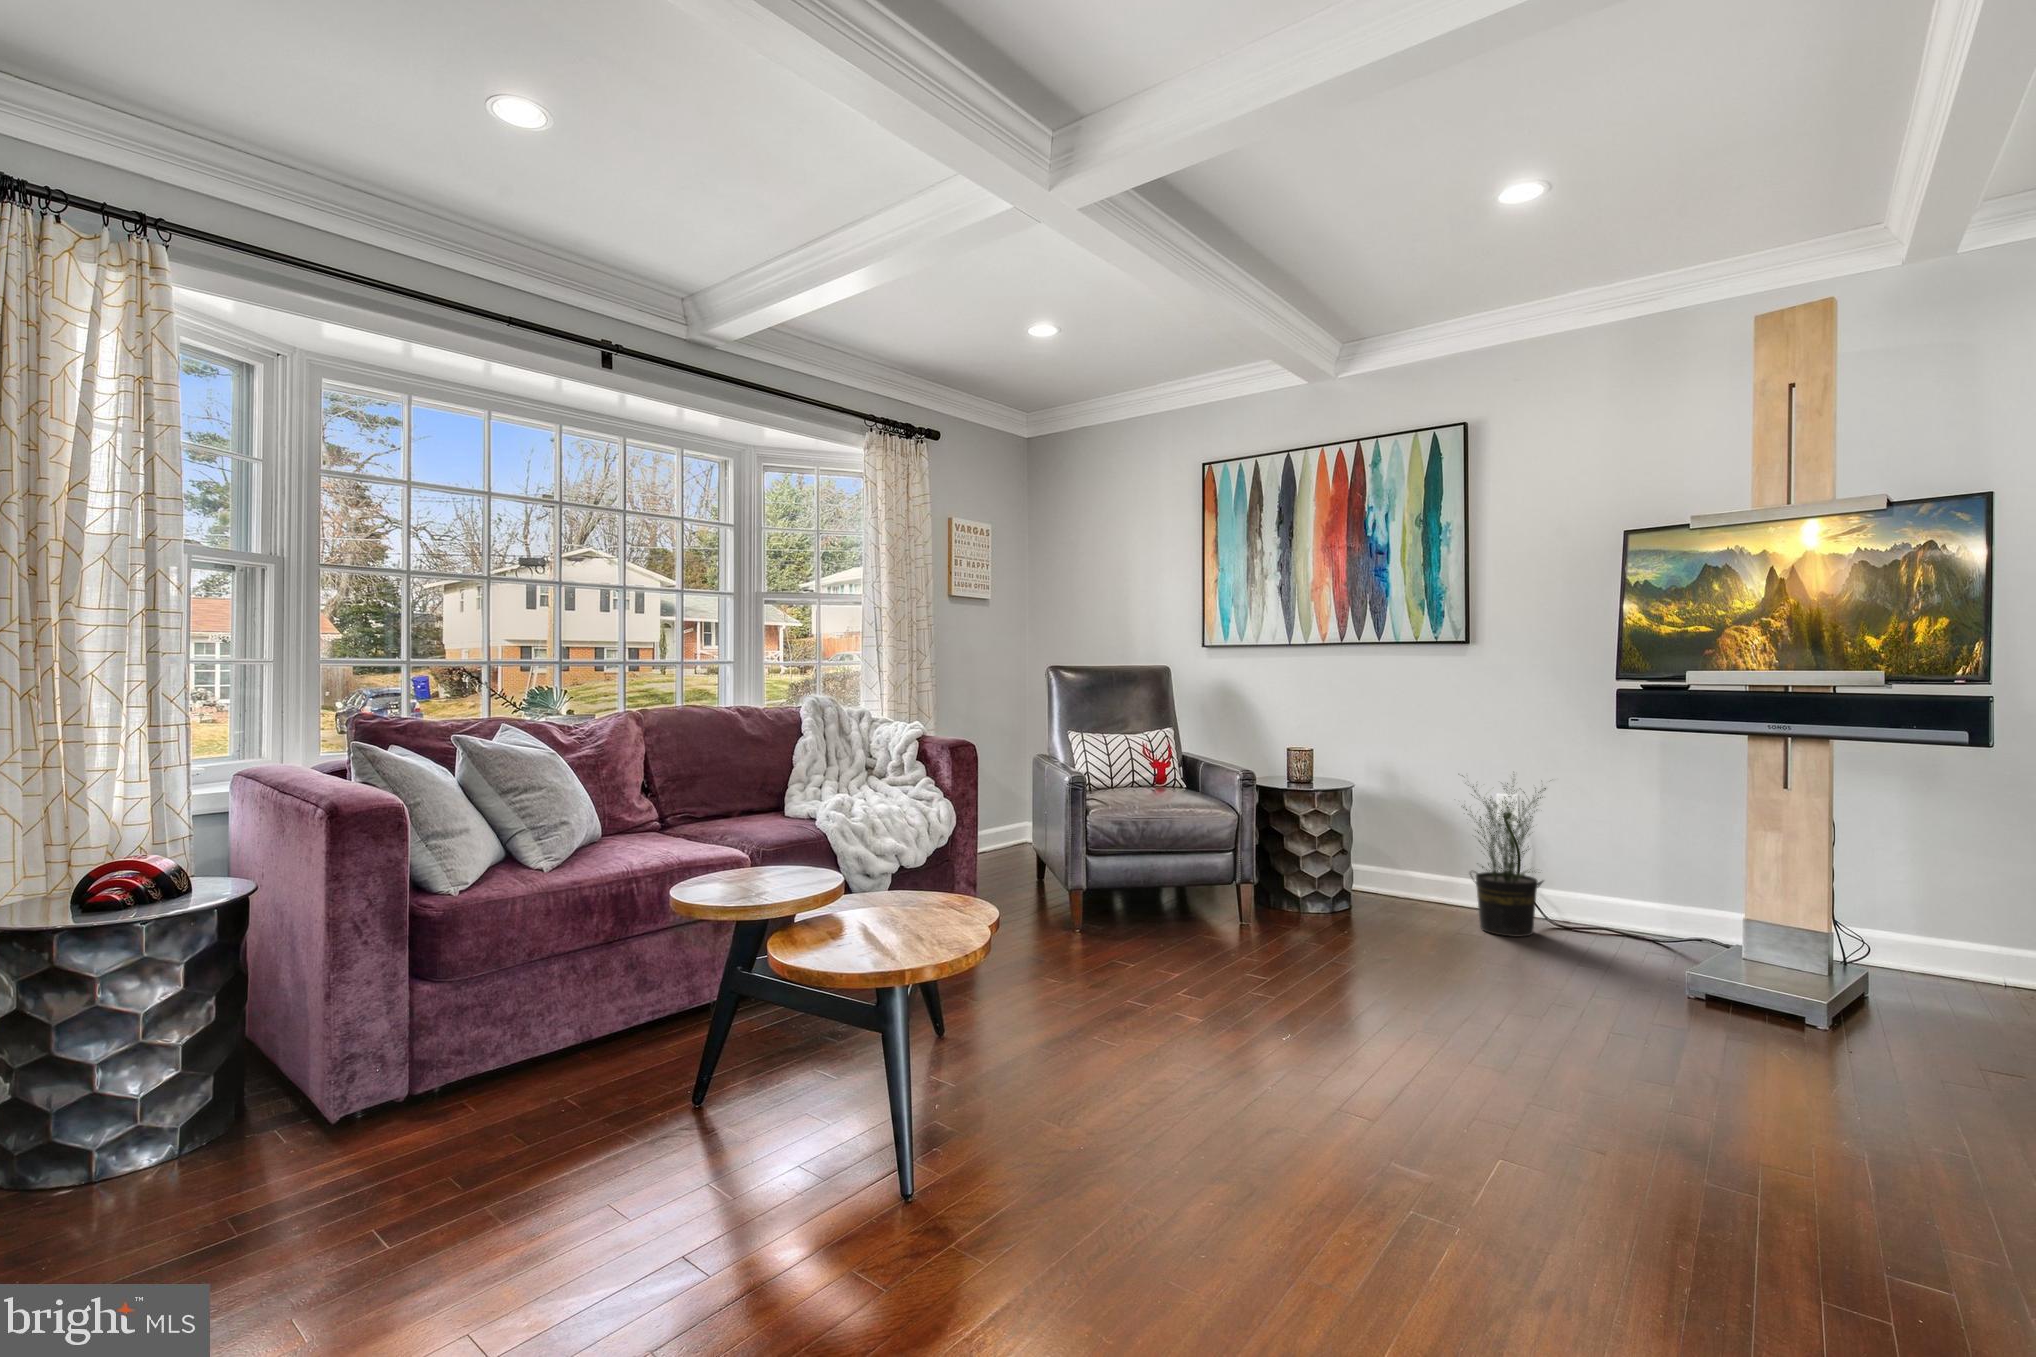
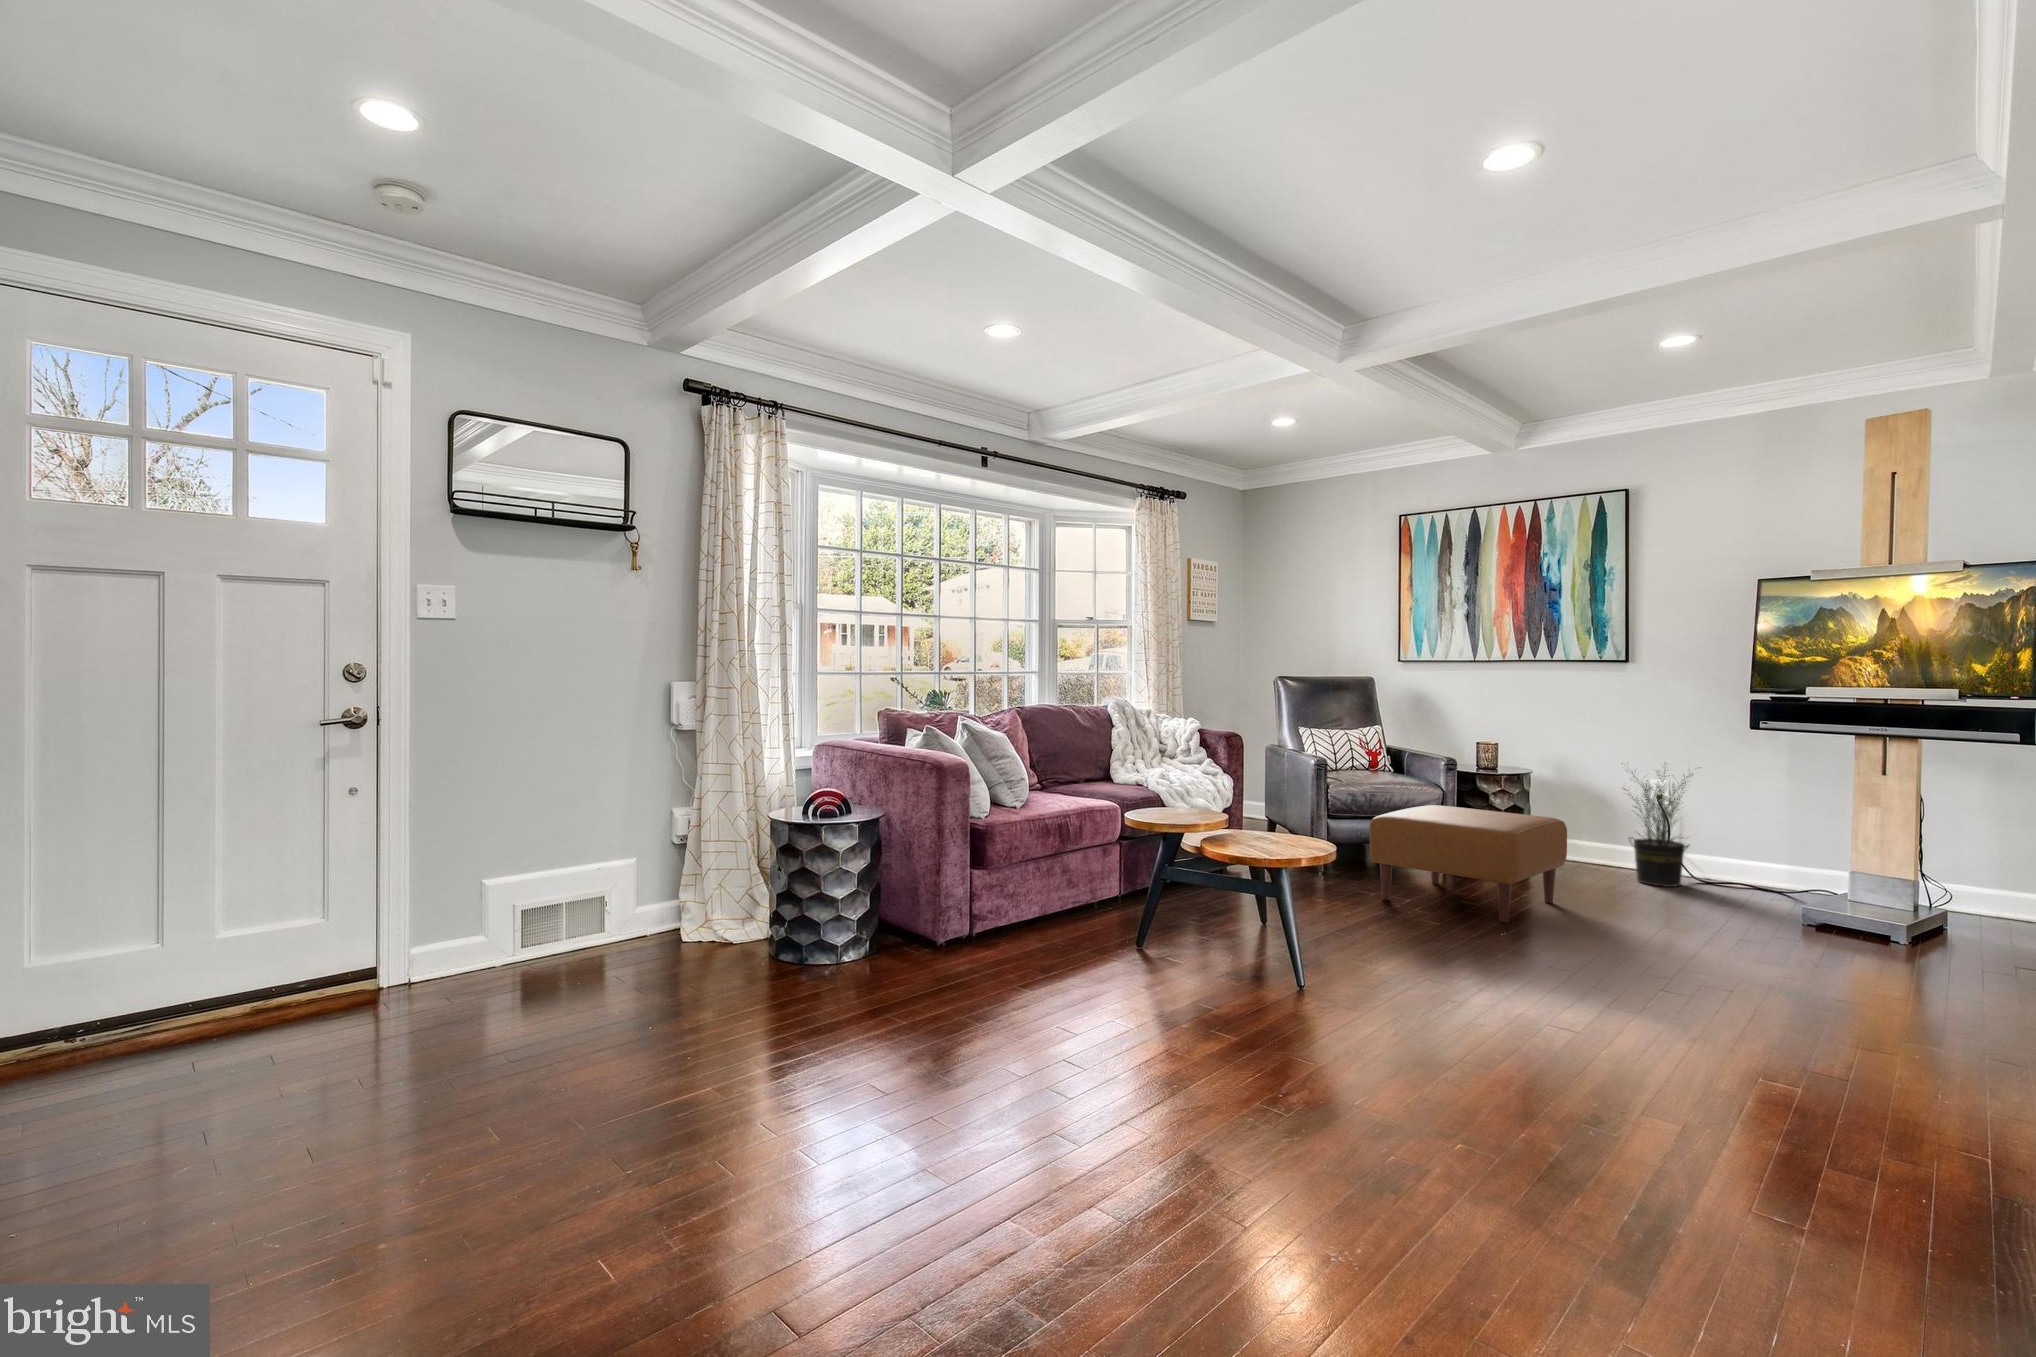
ottoman: none [1121,836,1384,1011] -> present [1370,805,1567,923]

